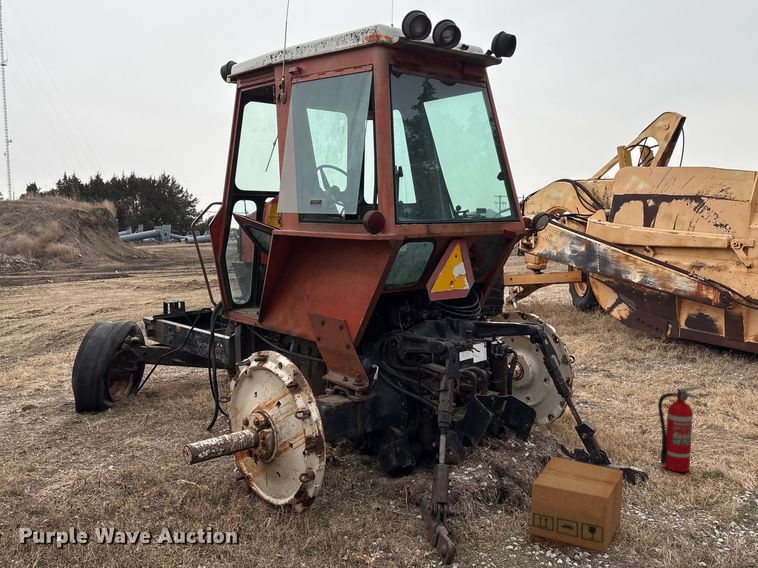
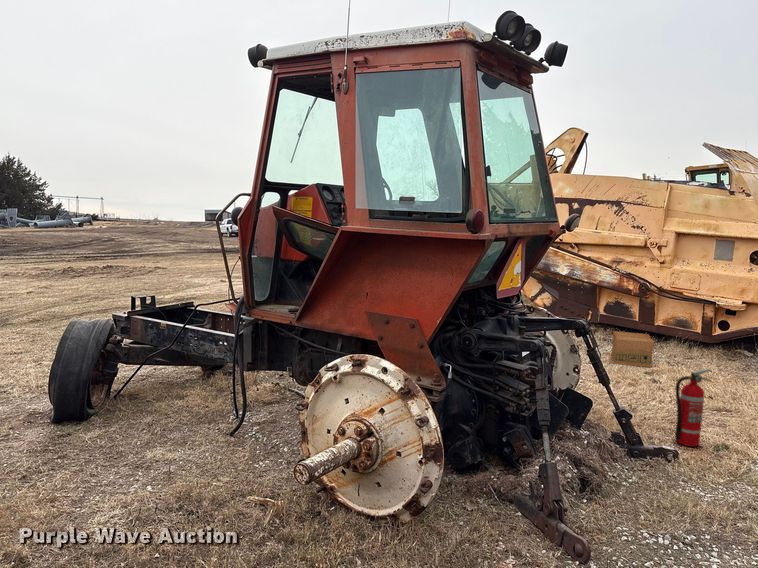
cardboard box: present [531,457,623,552] -> present [611,331,654,368]

